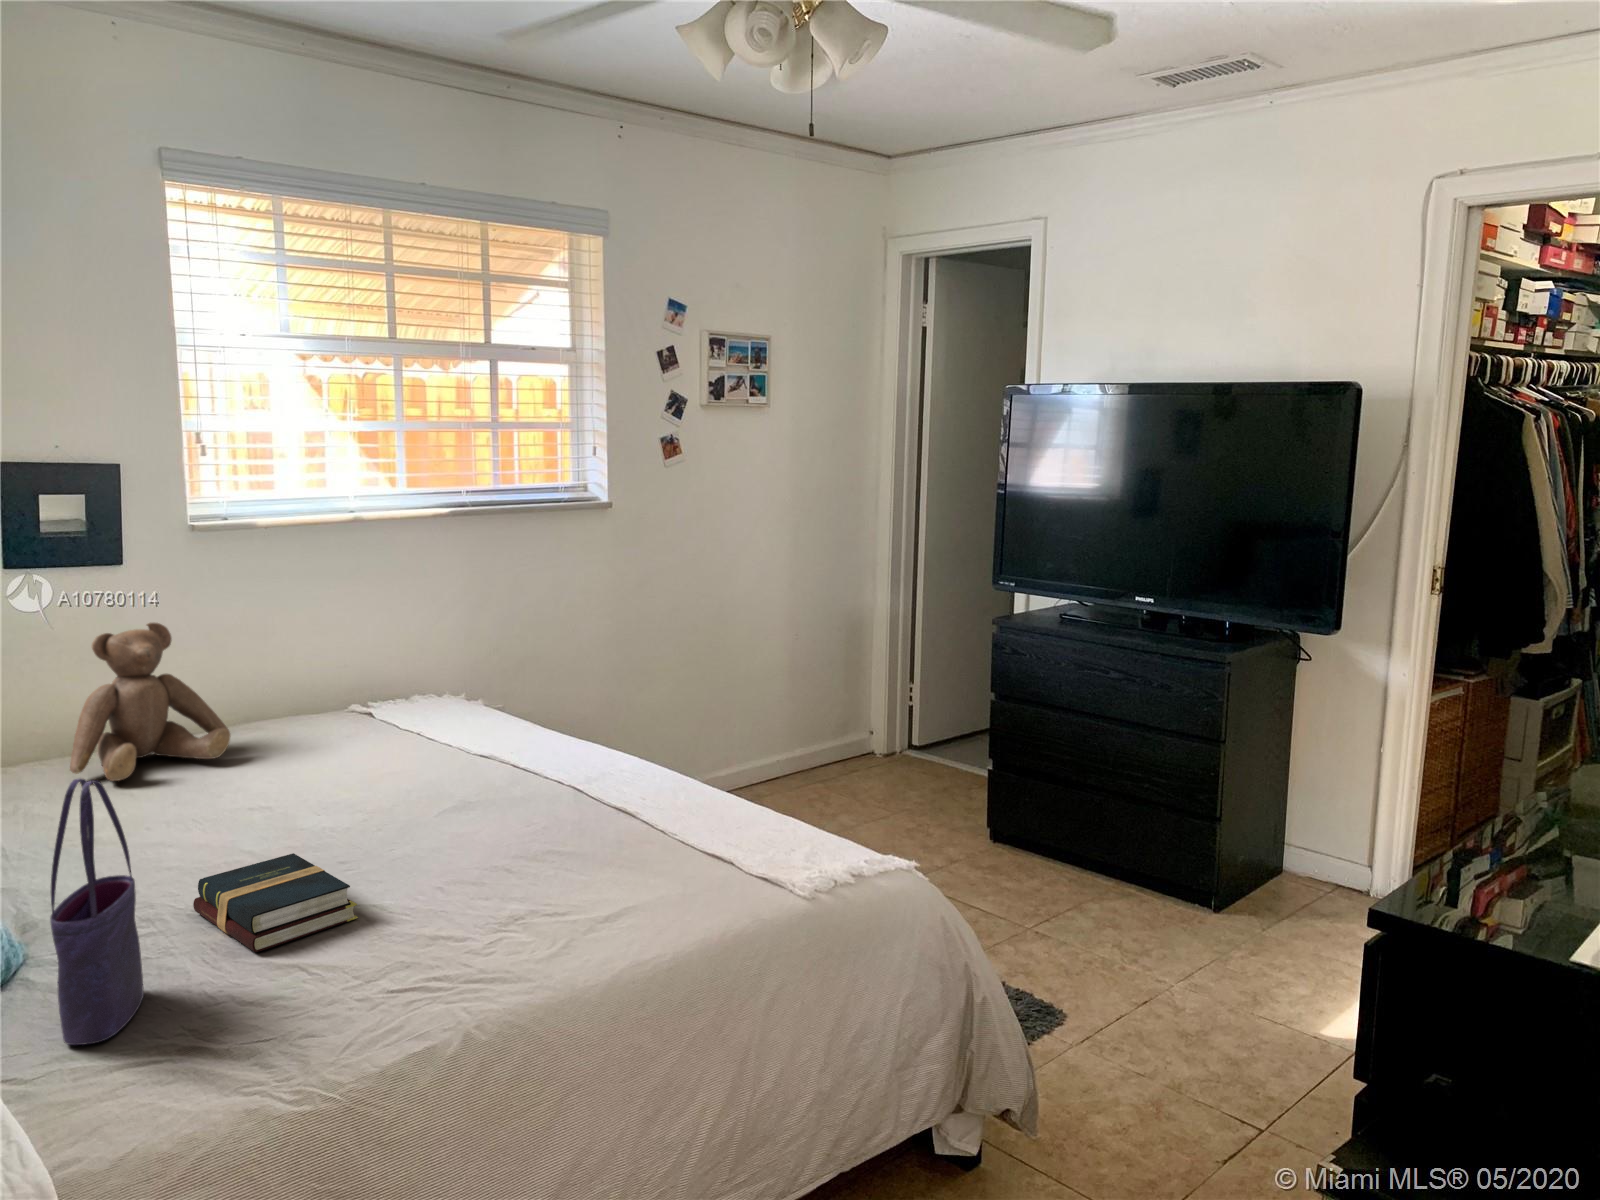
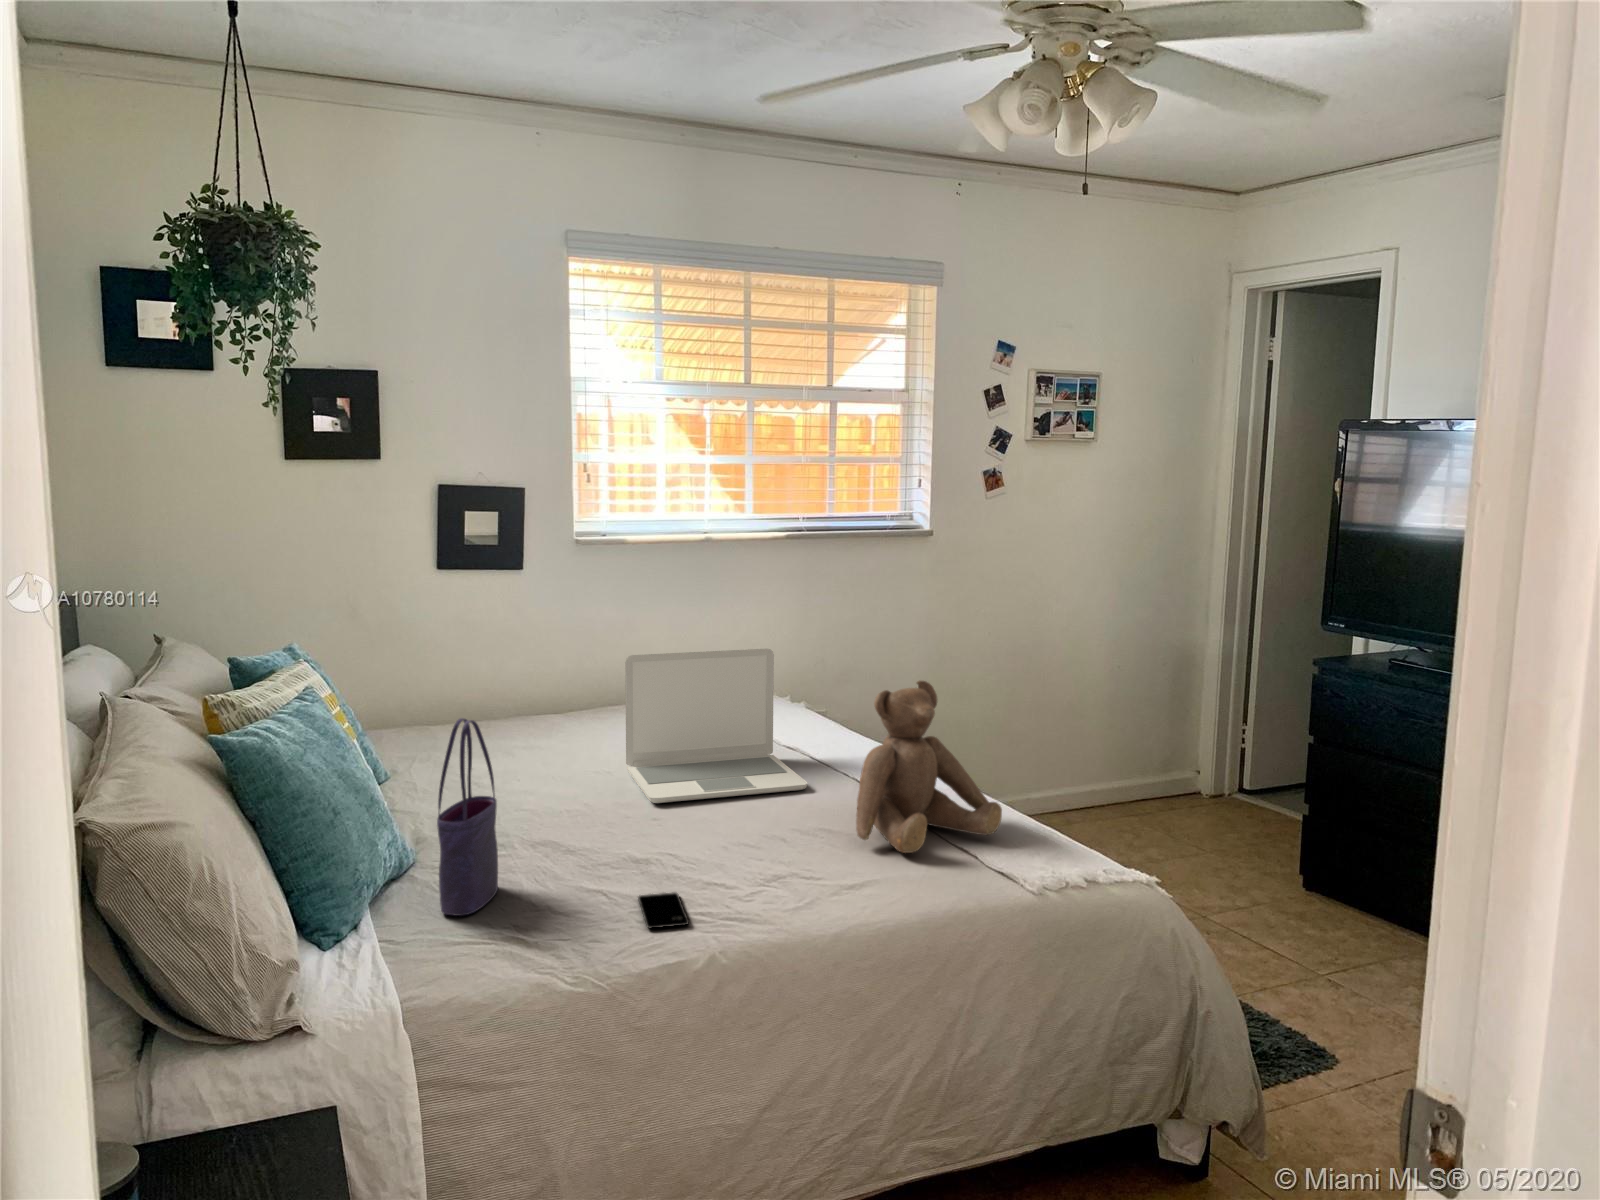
teddy bear: present [70,623,231,781] -> present [856,680,1002,853]
laptop: none [279,647,519,846] -> present [625,649,807,803]
hardback book: present [193,853,358,952] -> none [543,802,659,871]
smartphone: none [345,963,420,1019] -> present [638,893,689,929]

